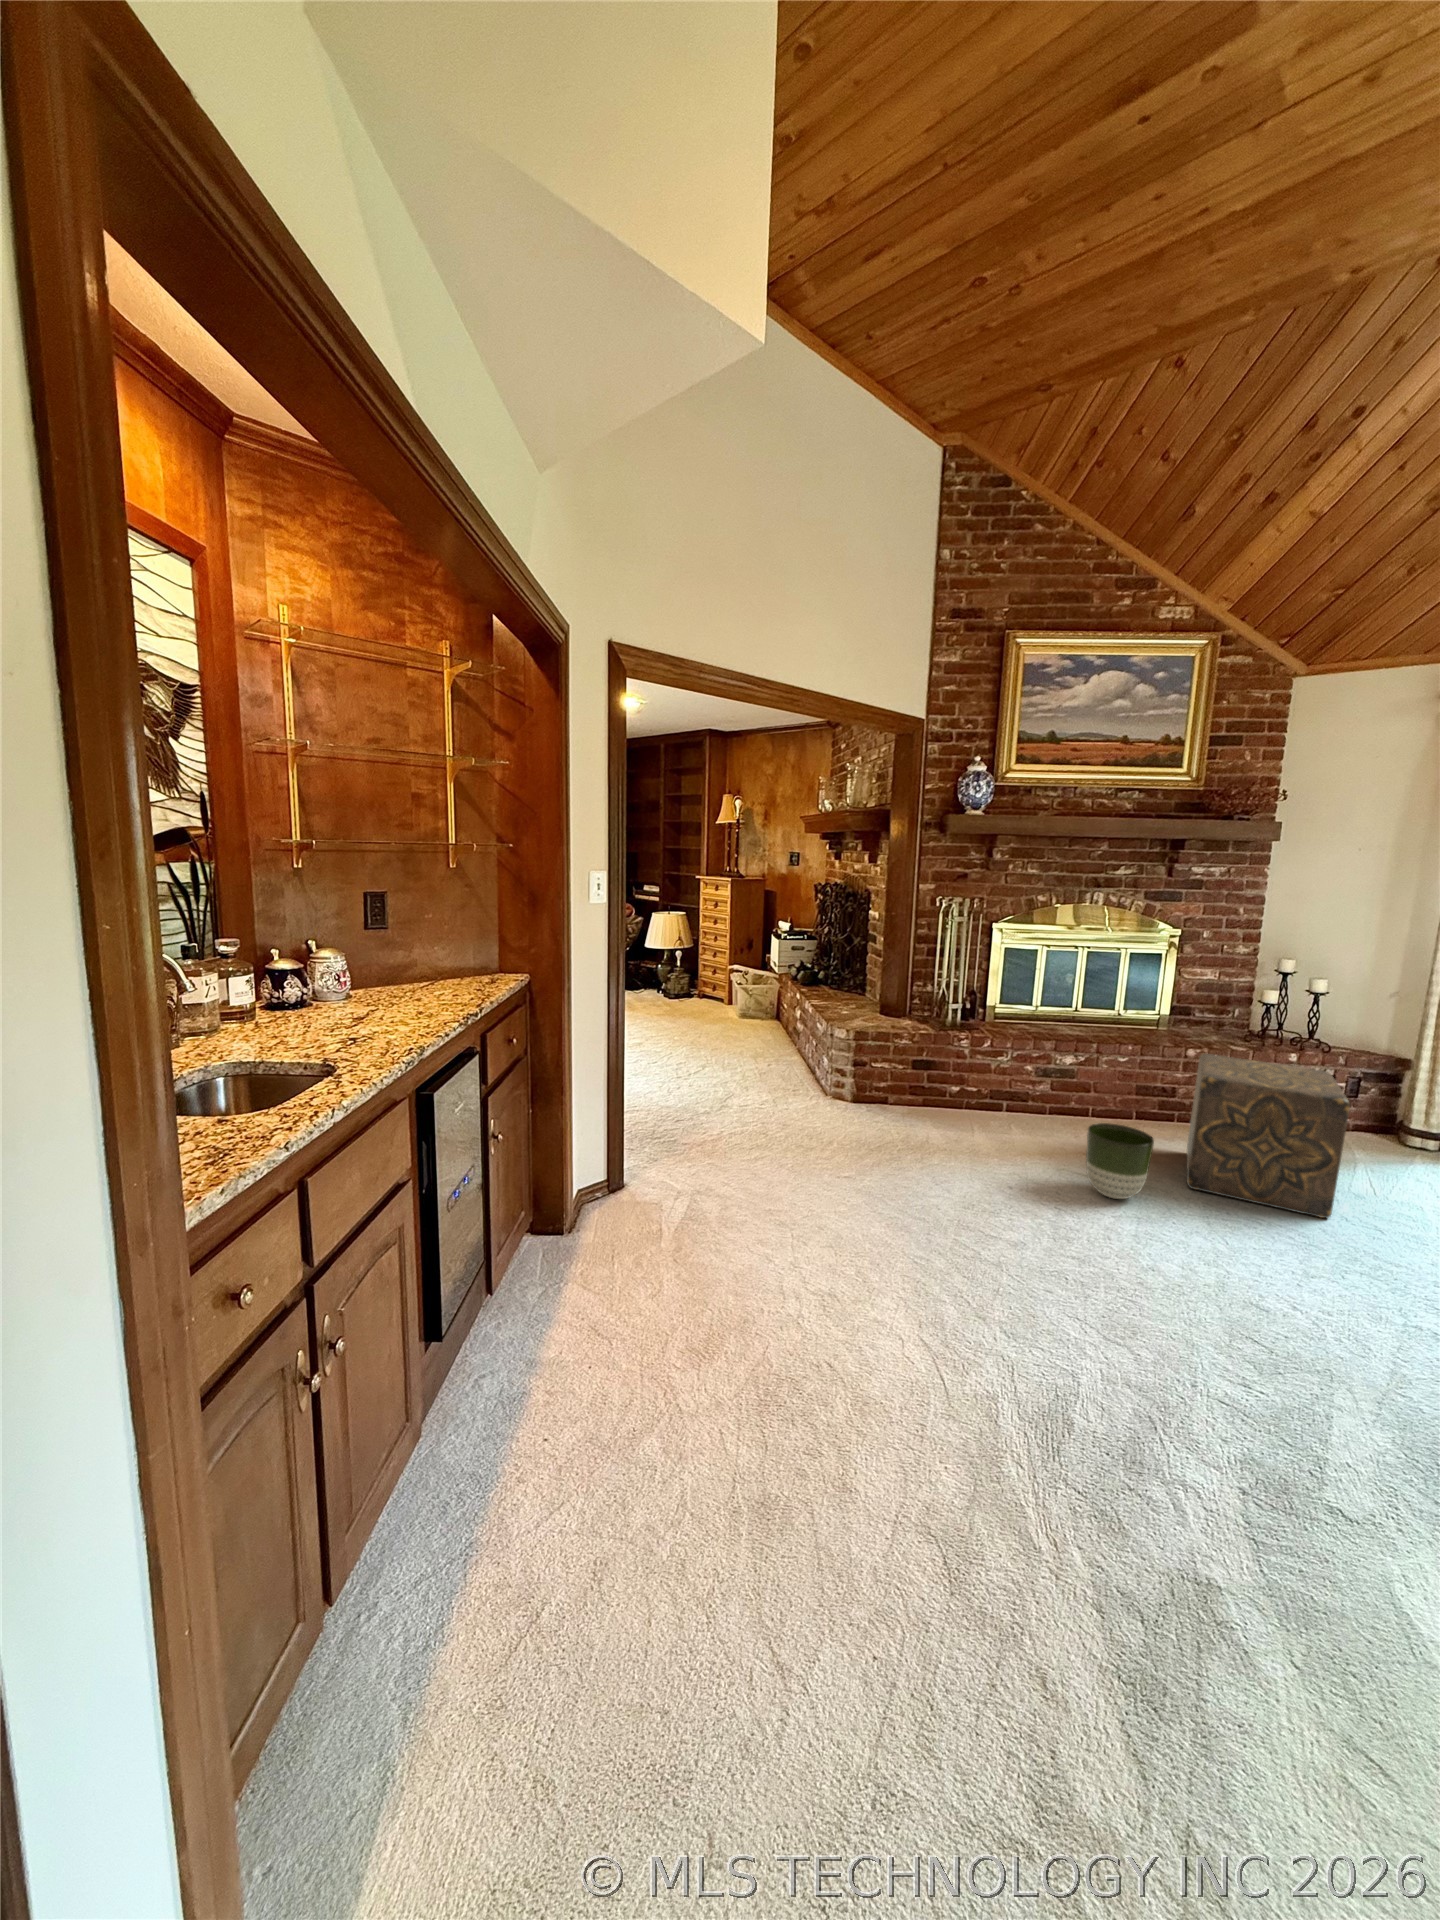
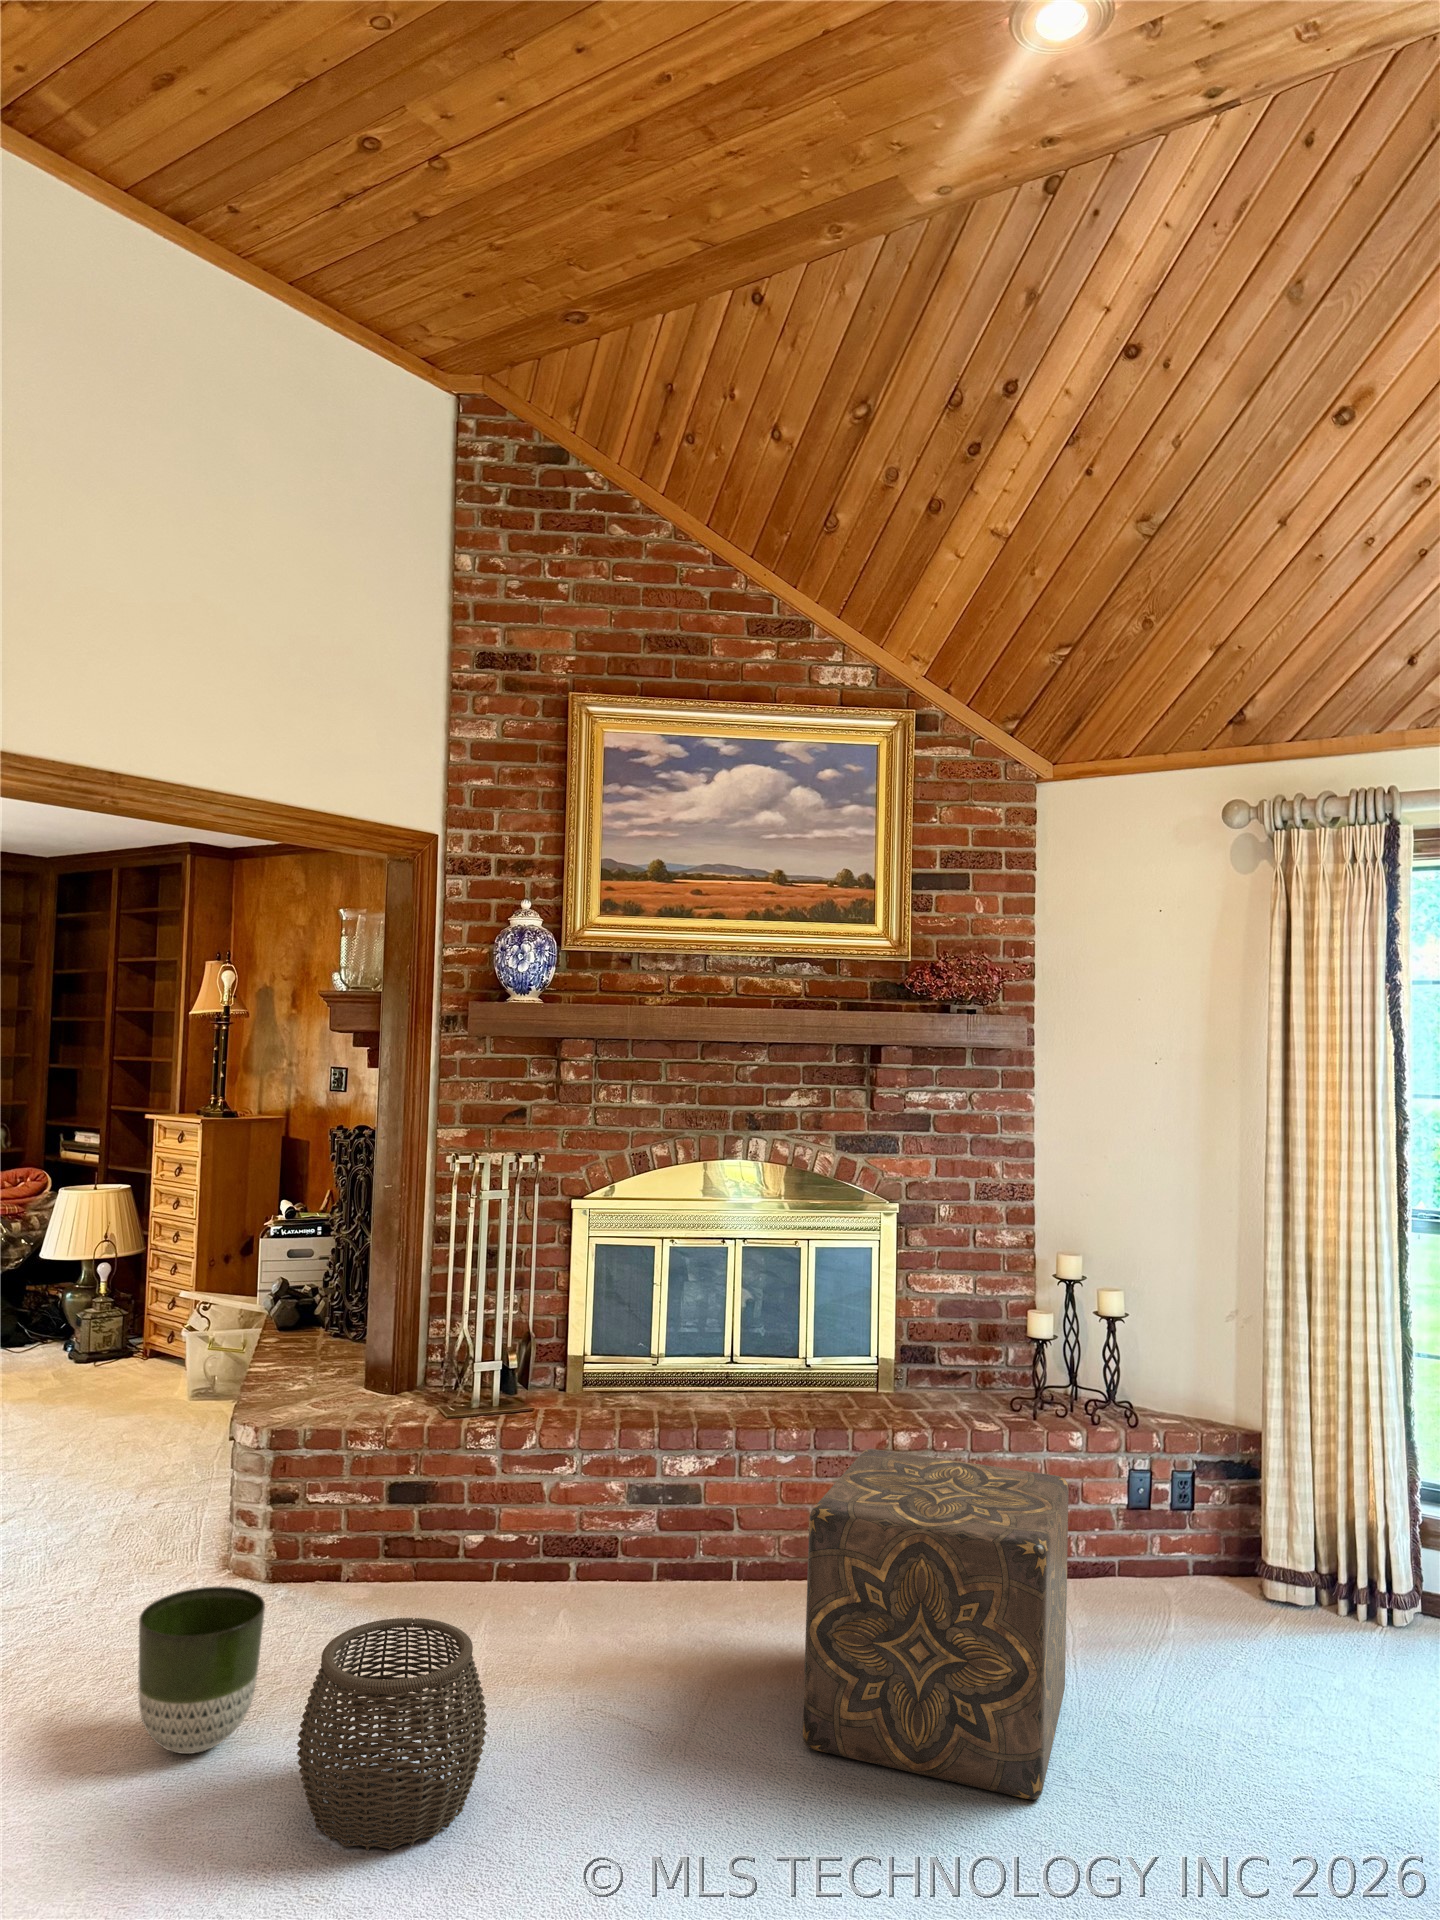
woven basket: none [960,1114,1049,1209] -> present [297,1618,487,1851]
planter: present [1086,1123,1154,1199] -> present [138,1587,265,1754]

